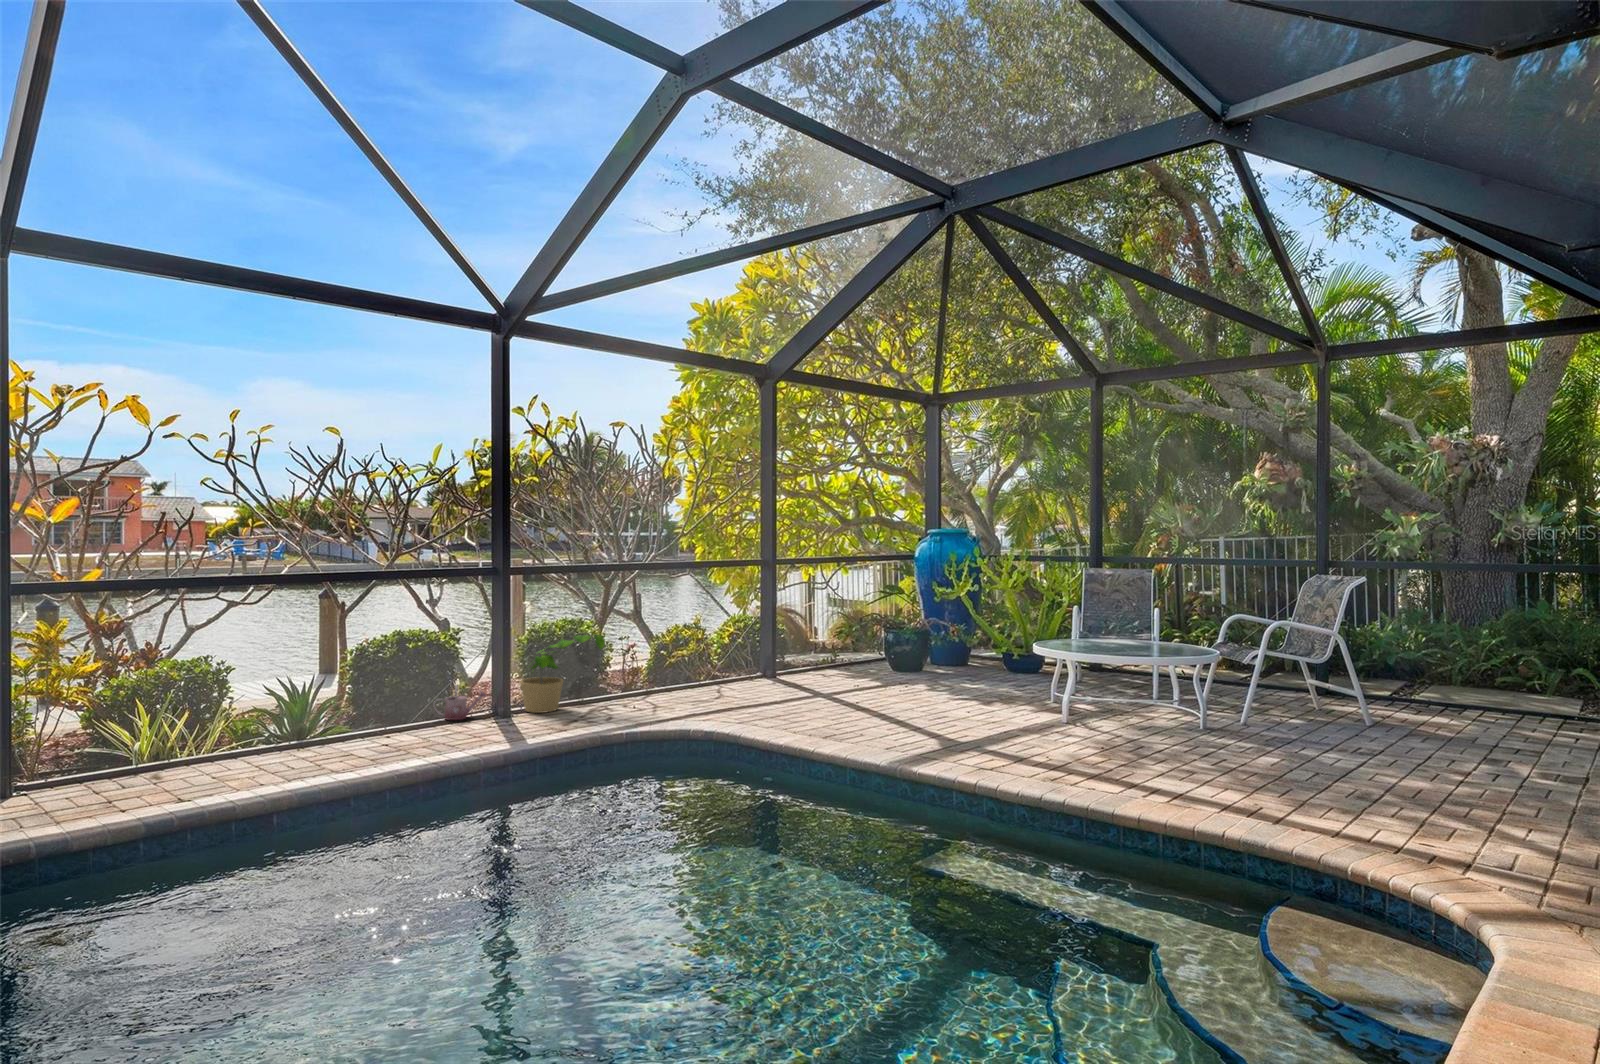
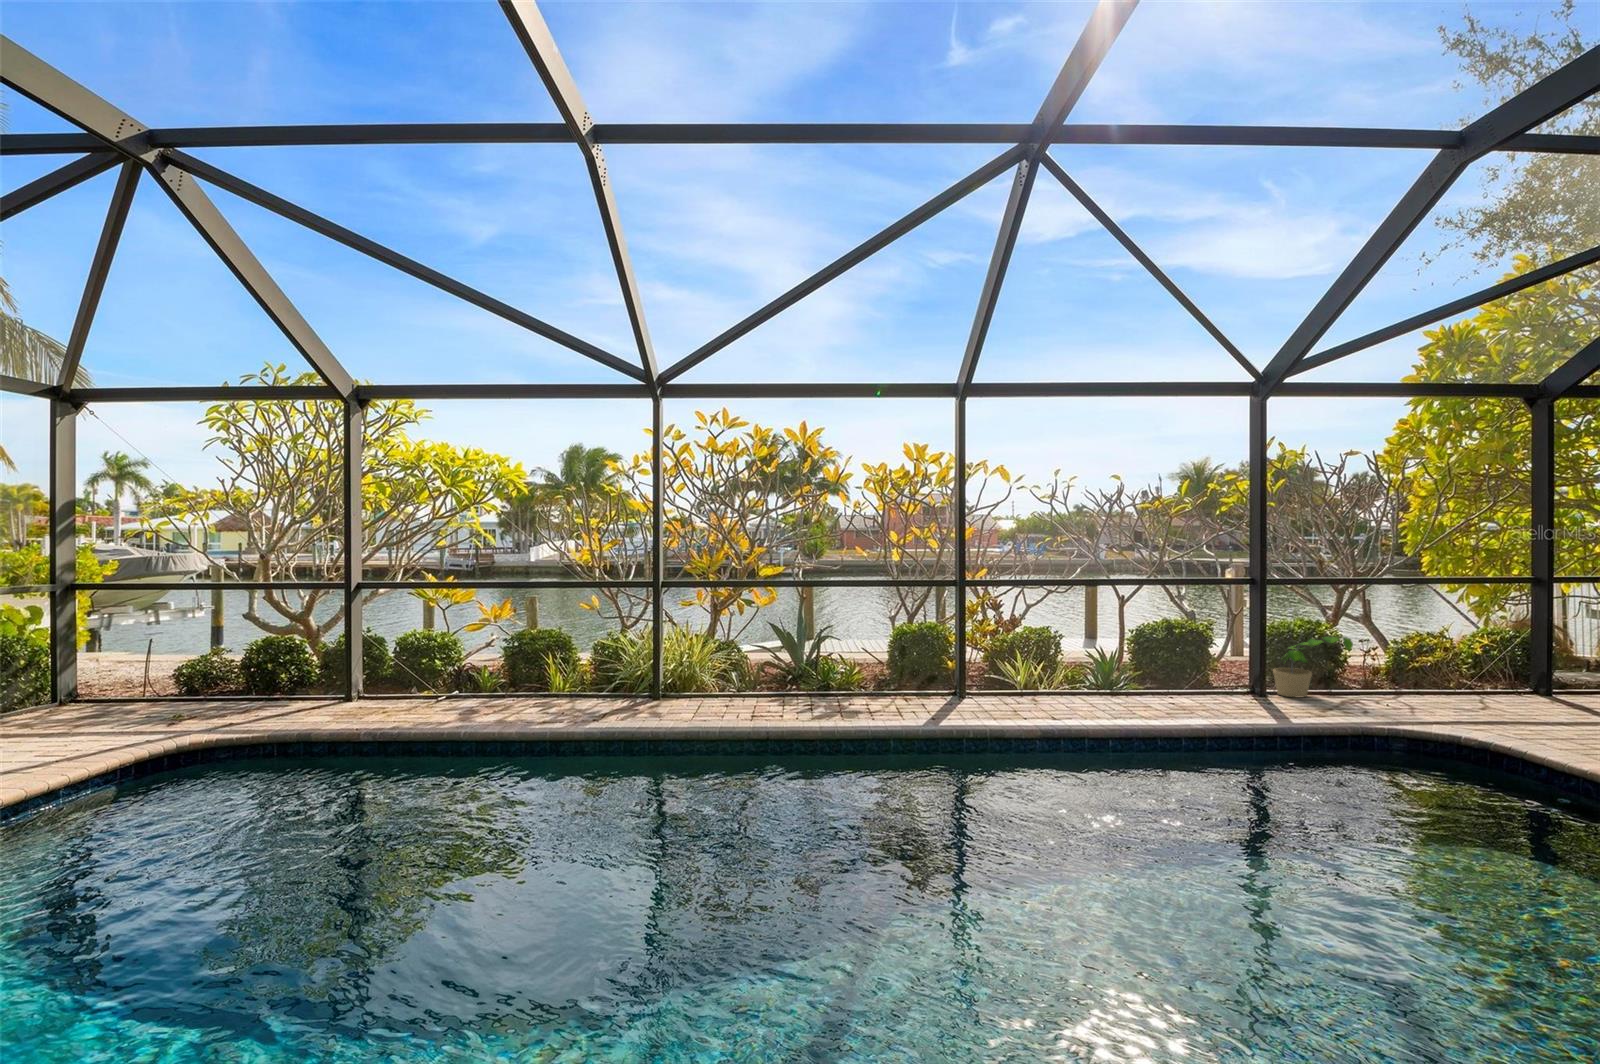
watering can: present [434,686,486,720] -> none [1202,667,1246,694]

